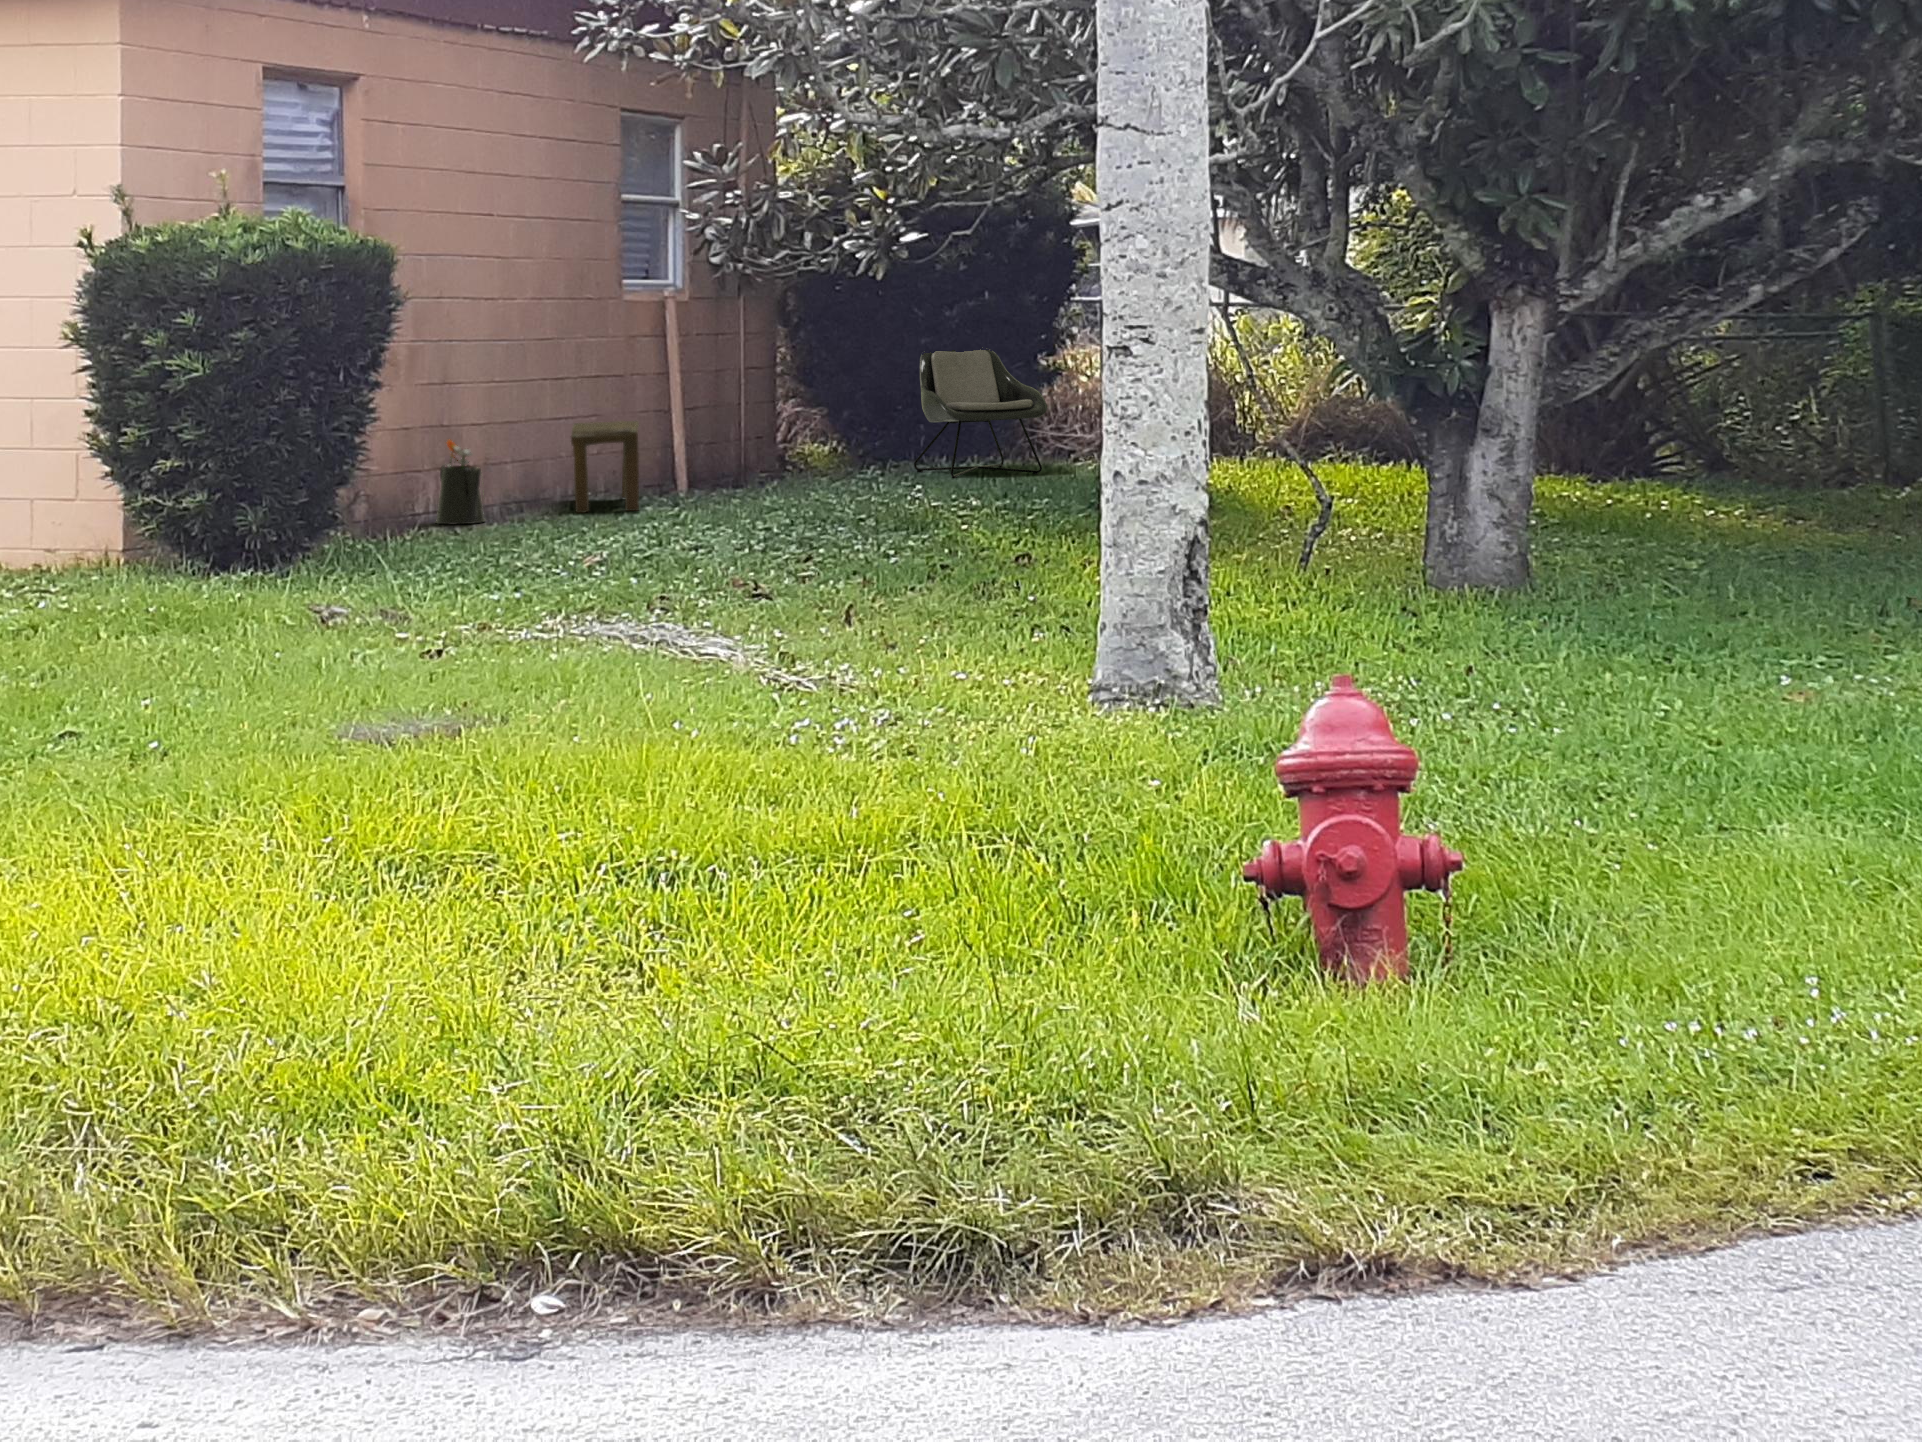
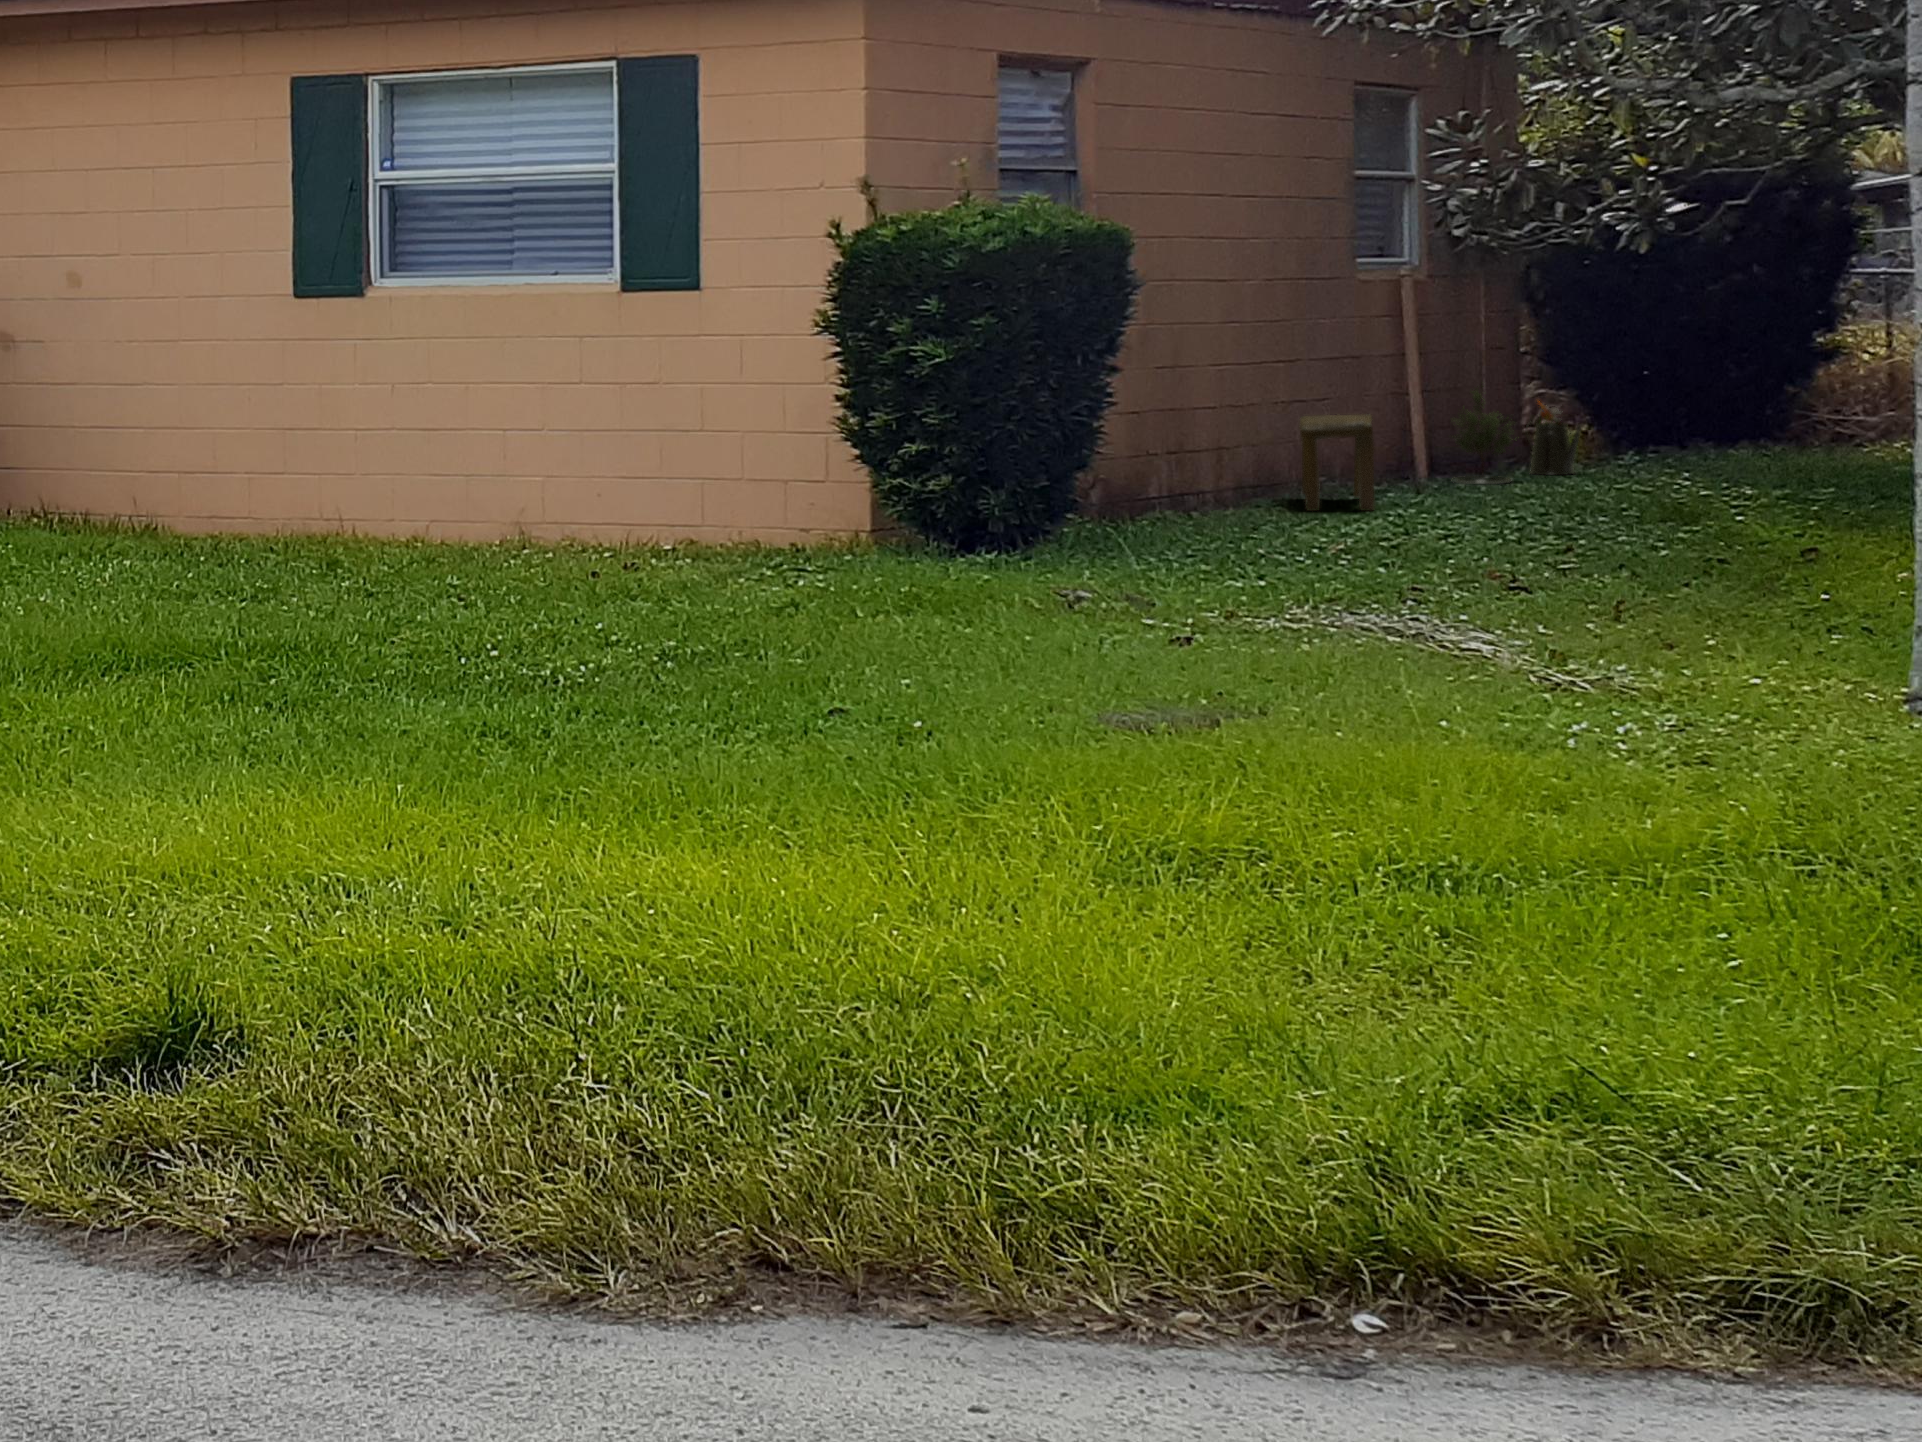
lounge chair: present [914,347,1047,478] -> none [1691,332,1858,487]
potted tree: none [708,388,771,481] -> present [1453,386,1513,484]
watering can: present [436,440,485,524] -> present [1526,401,1581,475]

